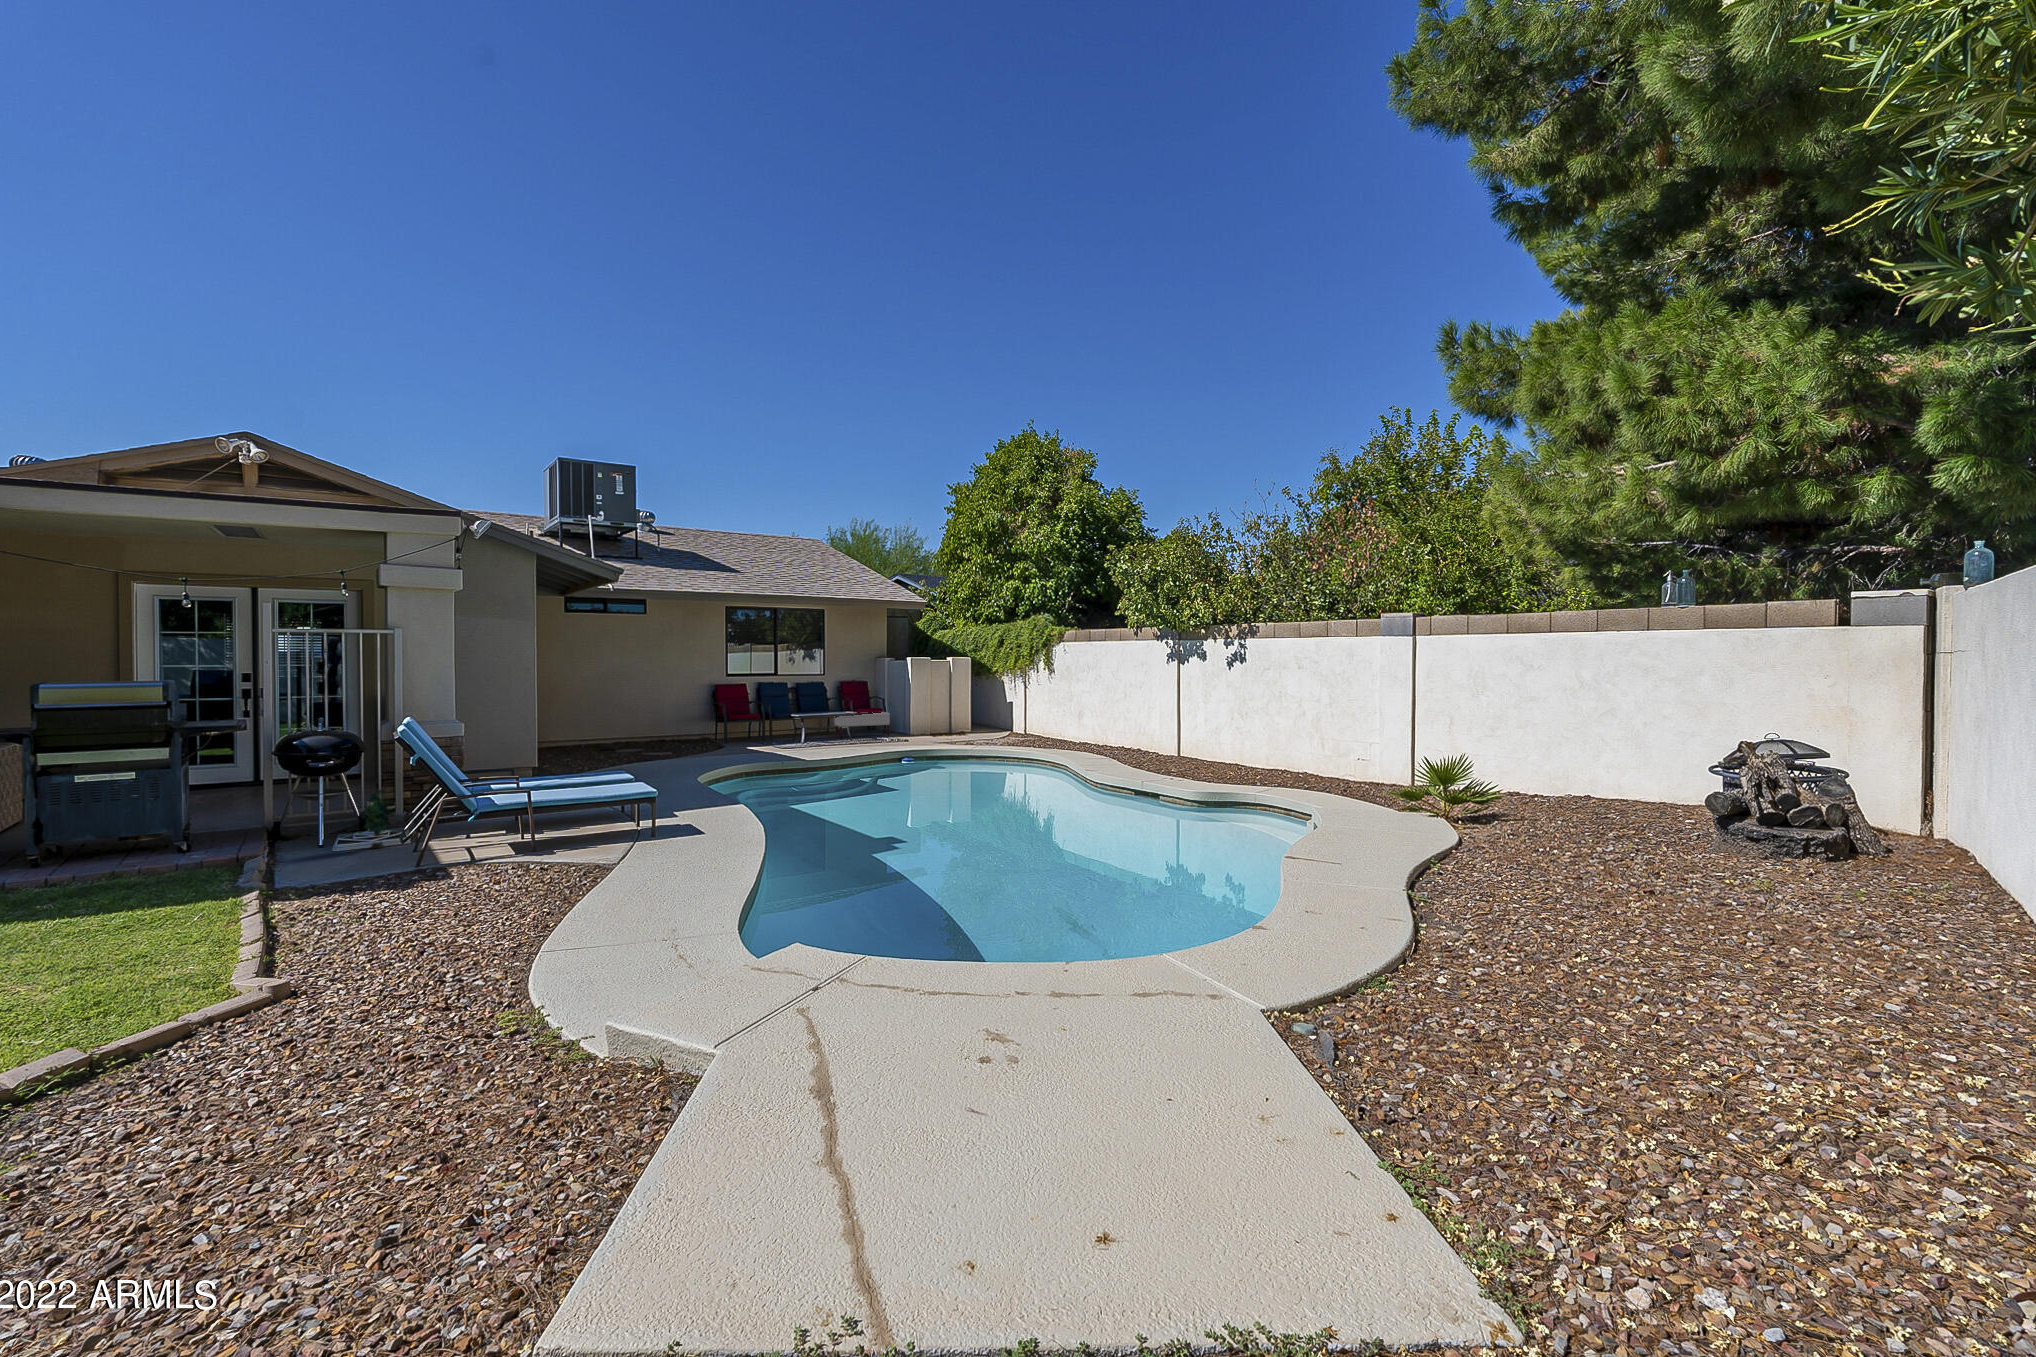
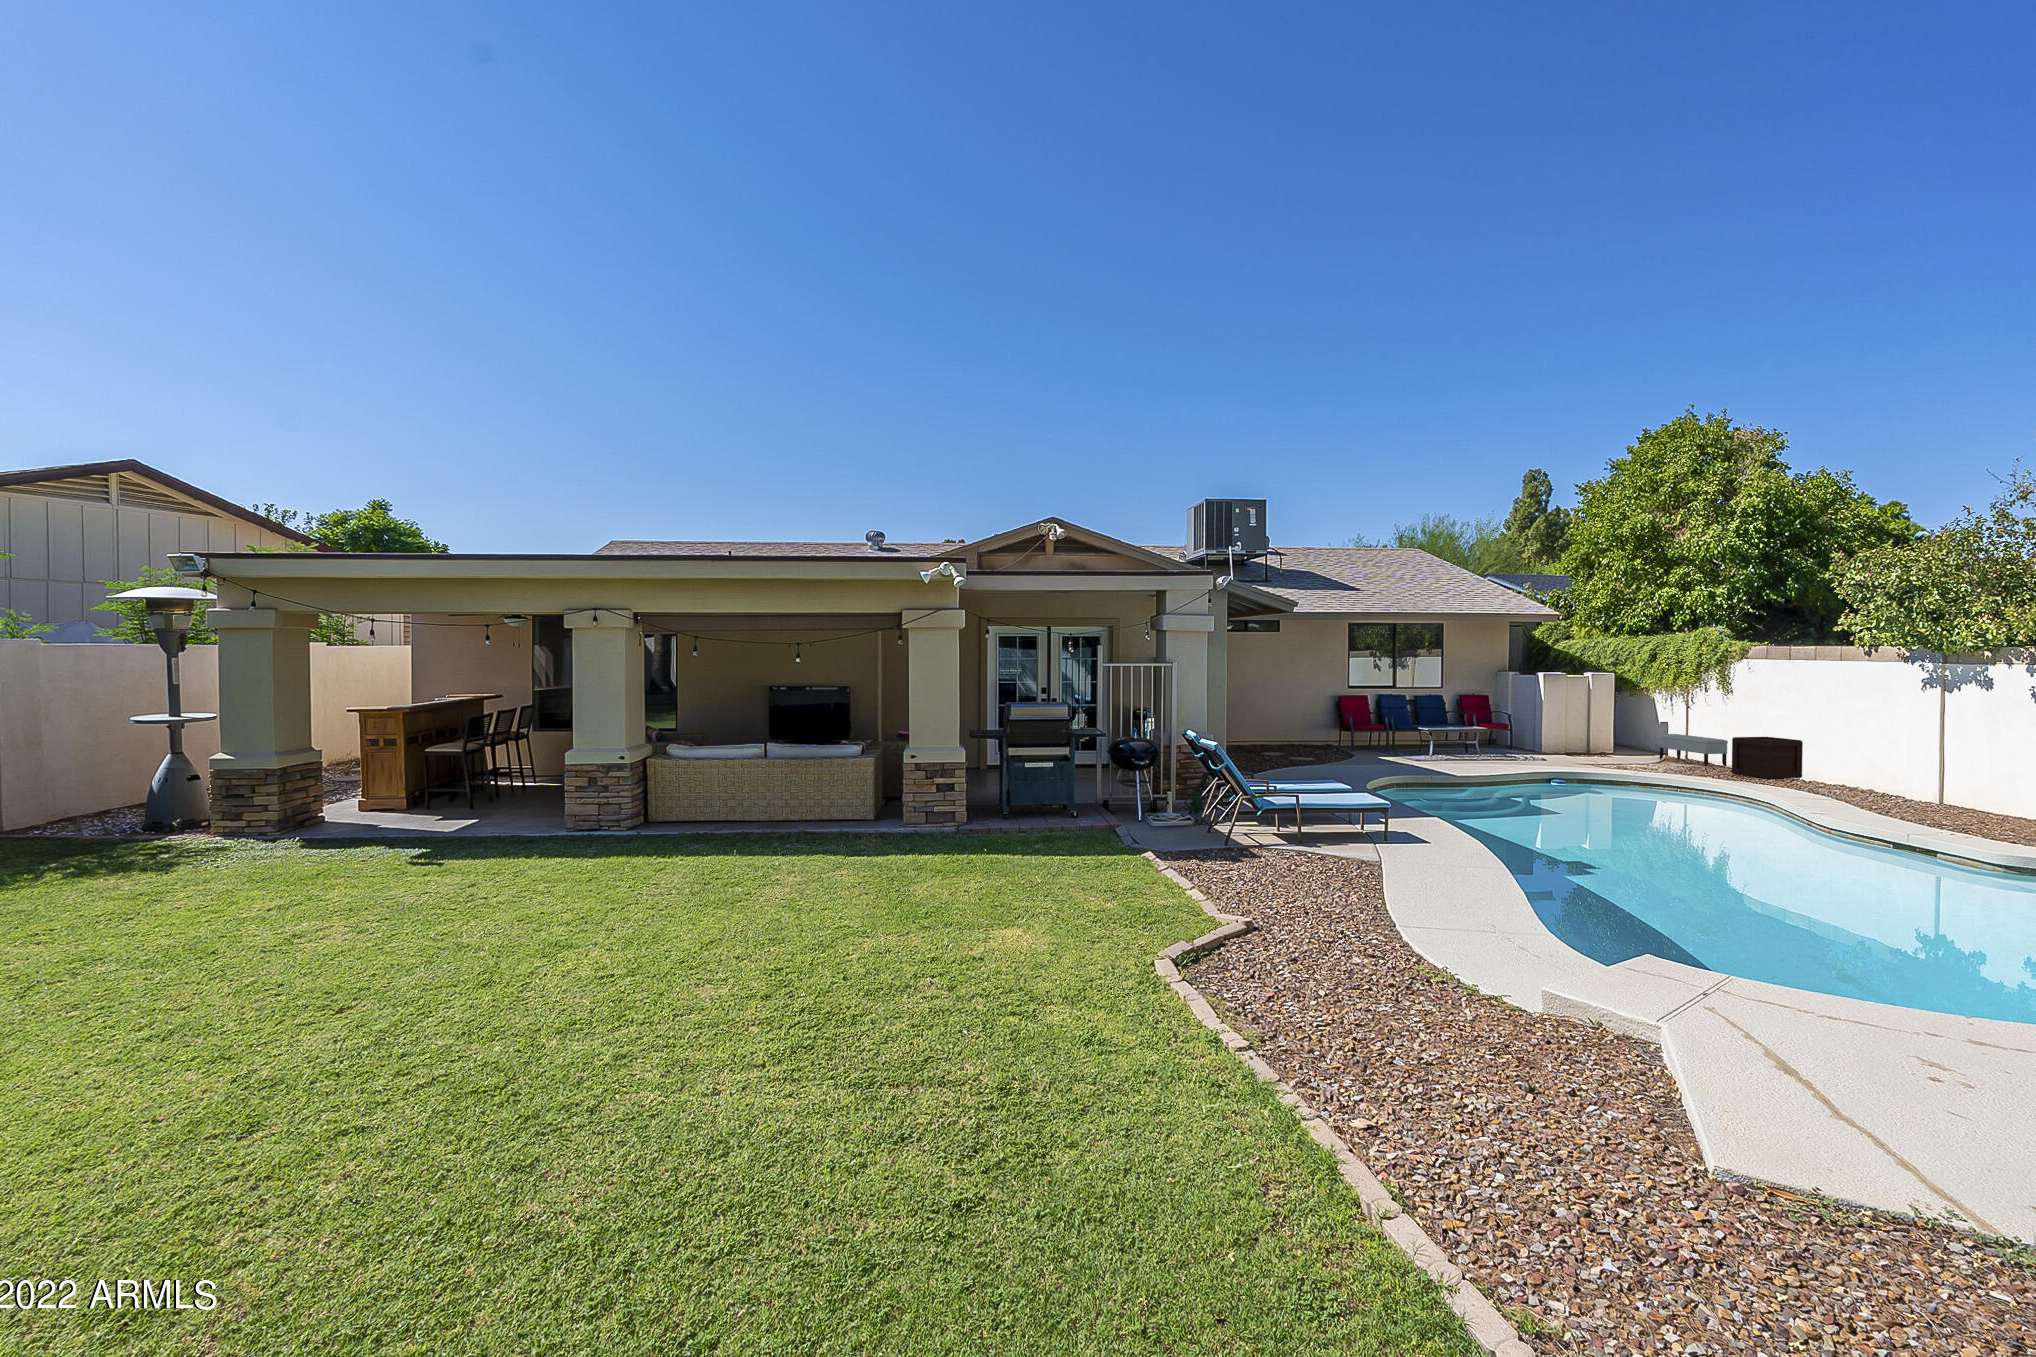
wooden crate: none [1051,709,1098,746] -> present [1732,737,1803,779]
bench: present [834,712,890,738] -> present [1659,734,1728,766]

